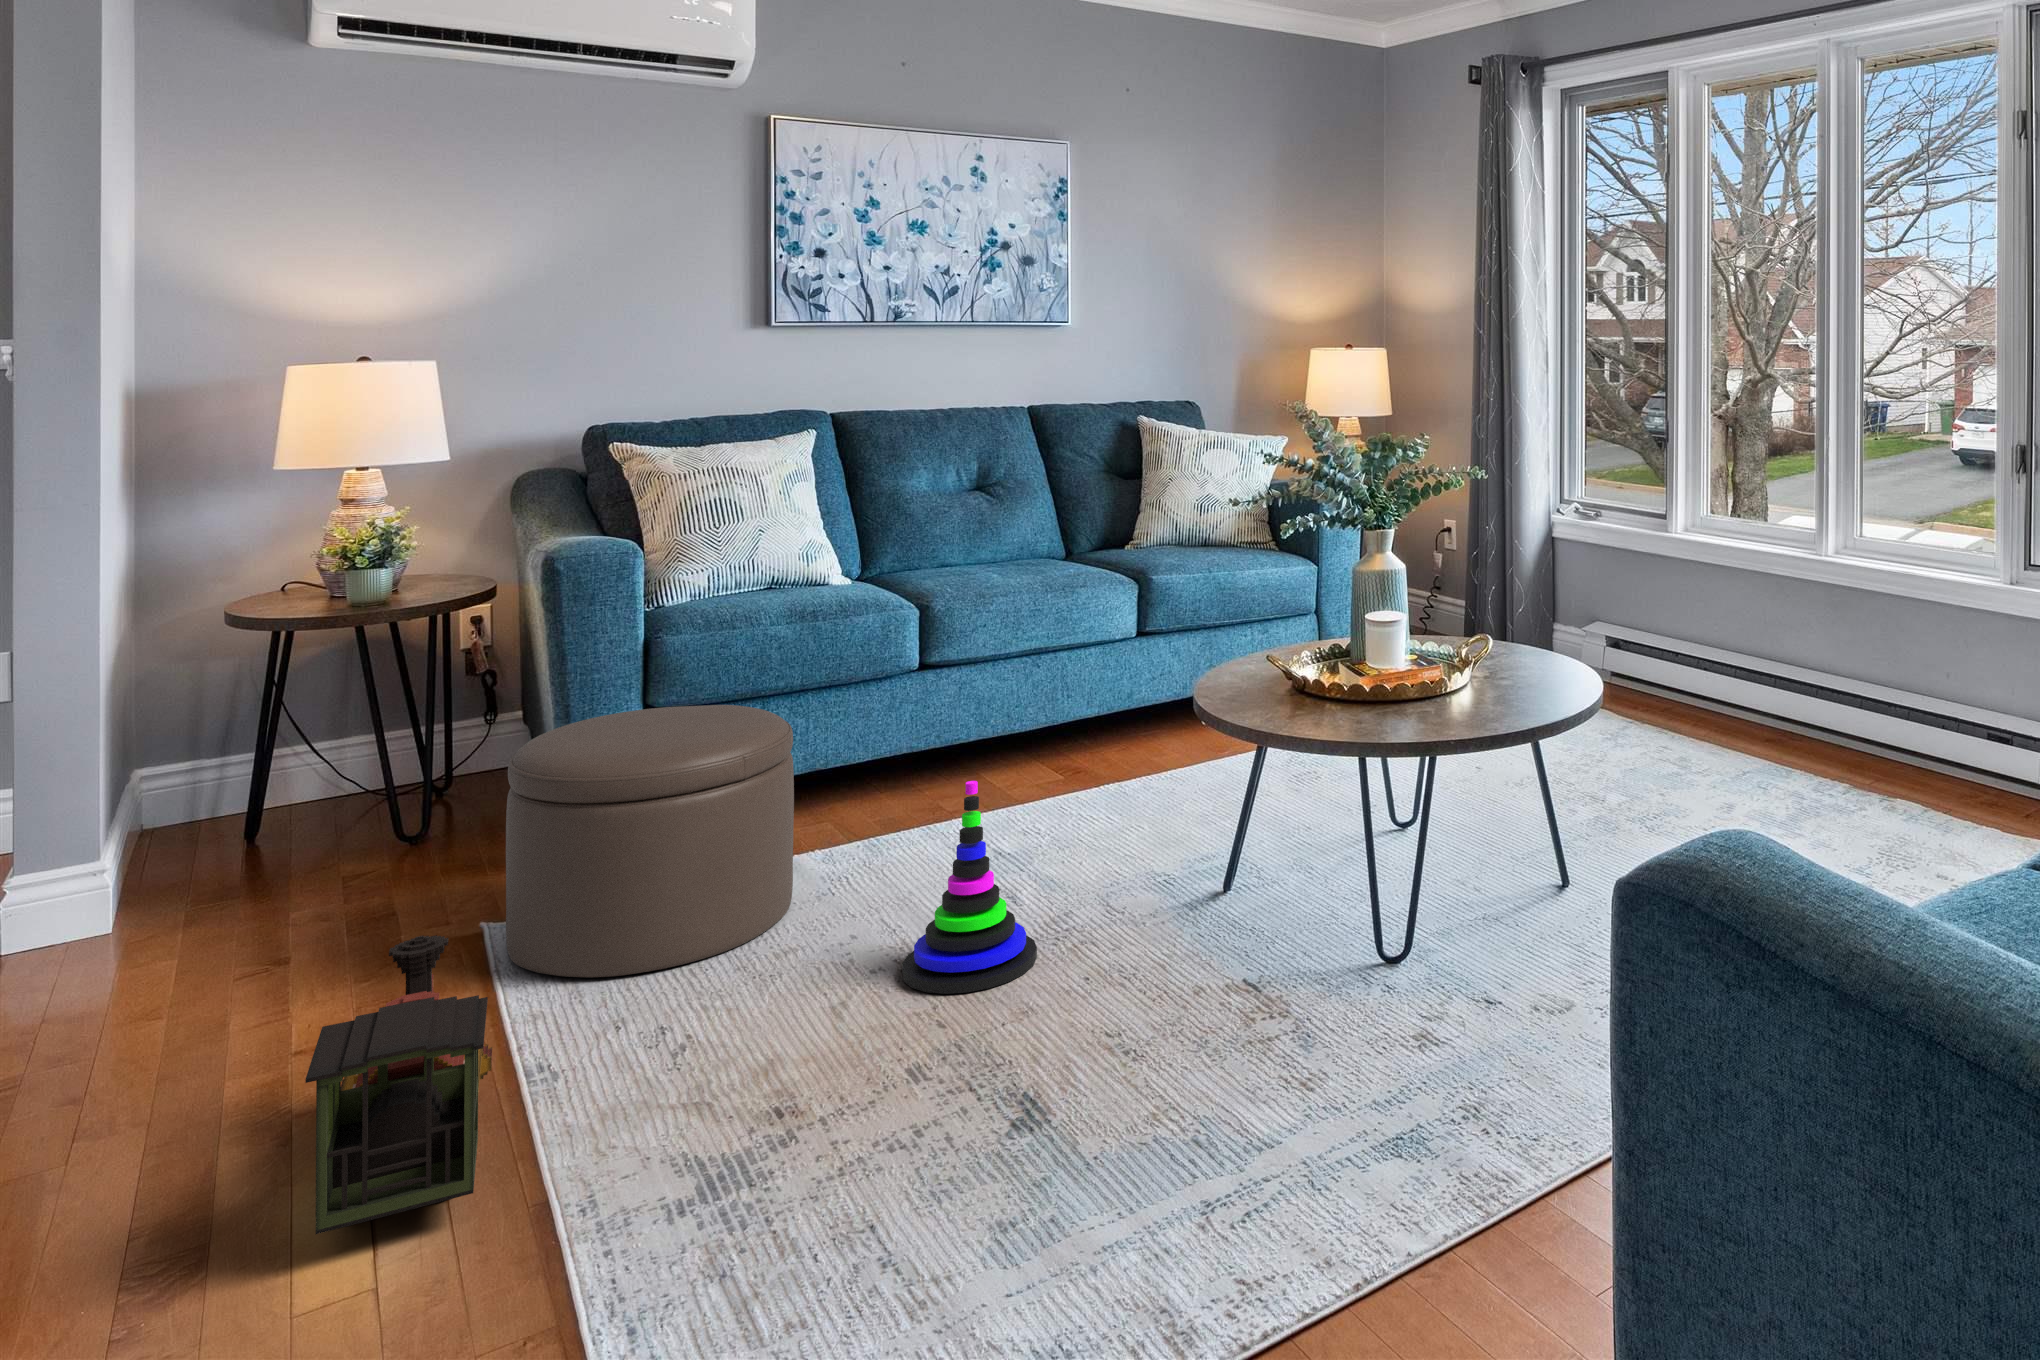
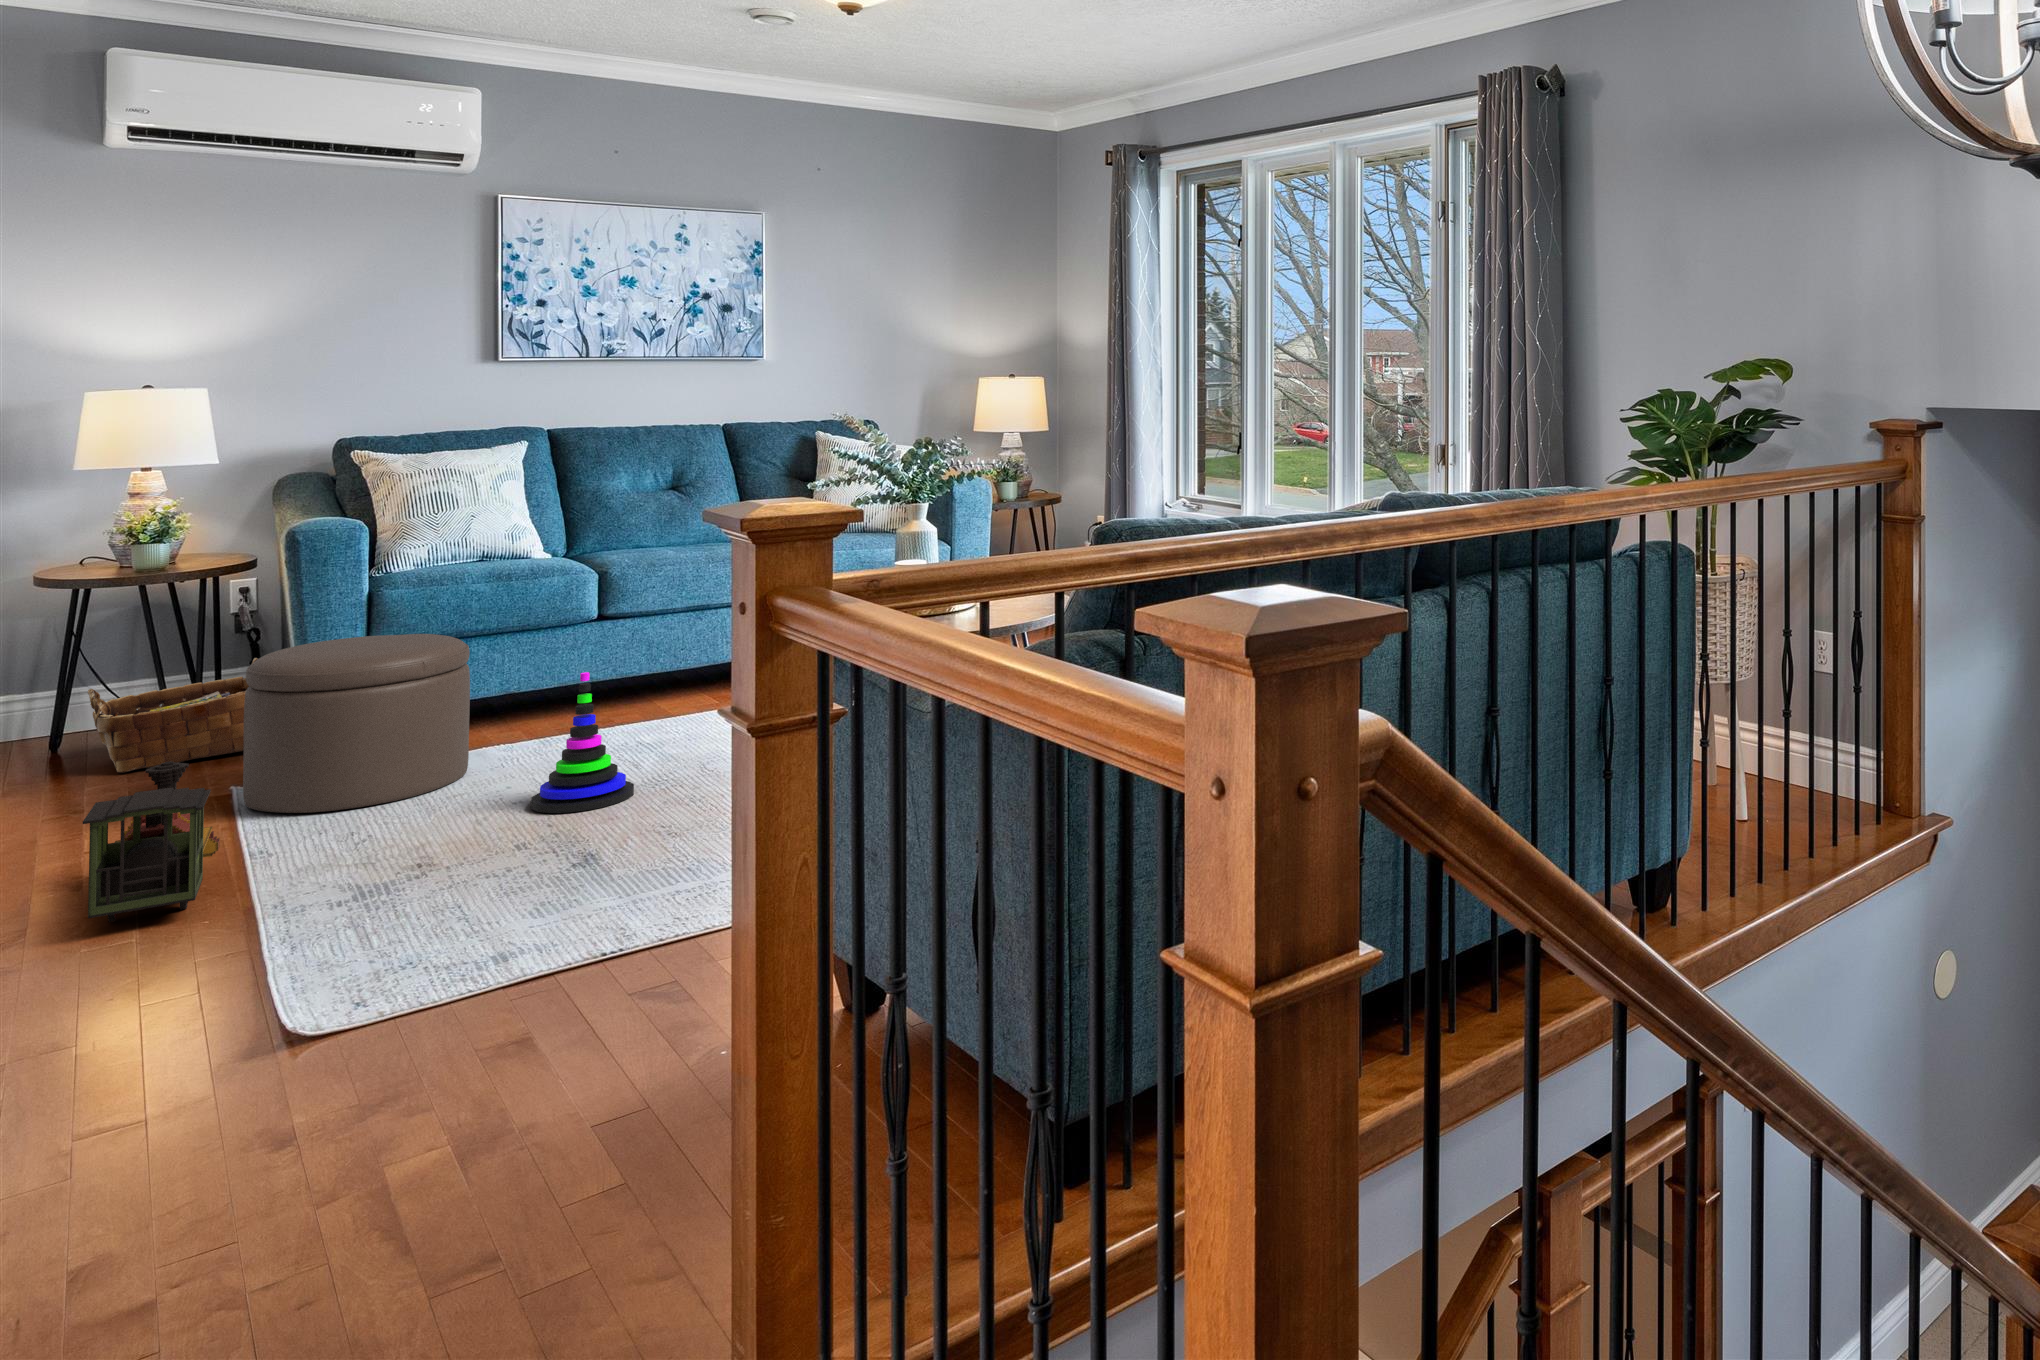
woven basket: none [296,723,517,885] -> present [88,658,257,772]

